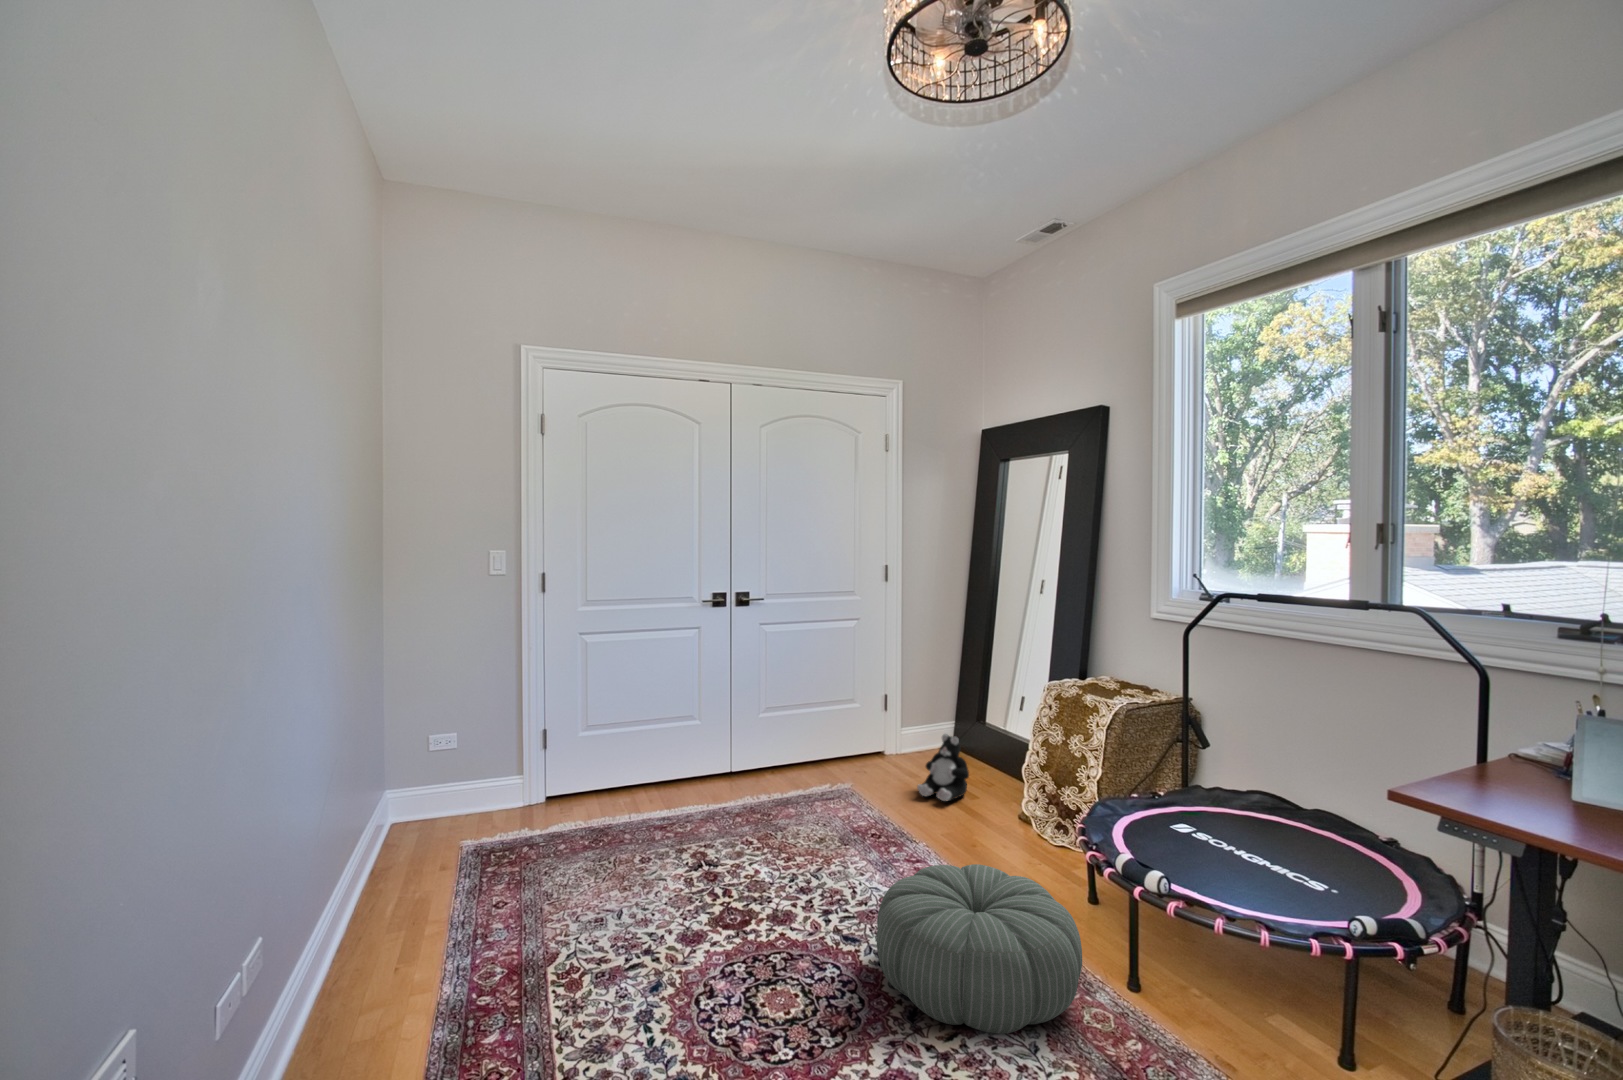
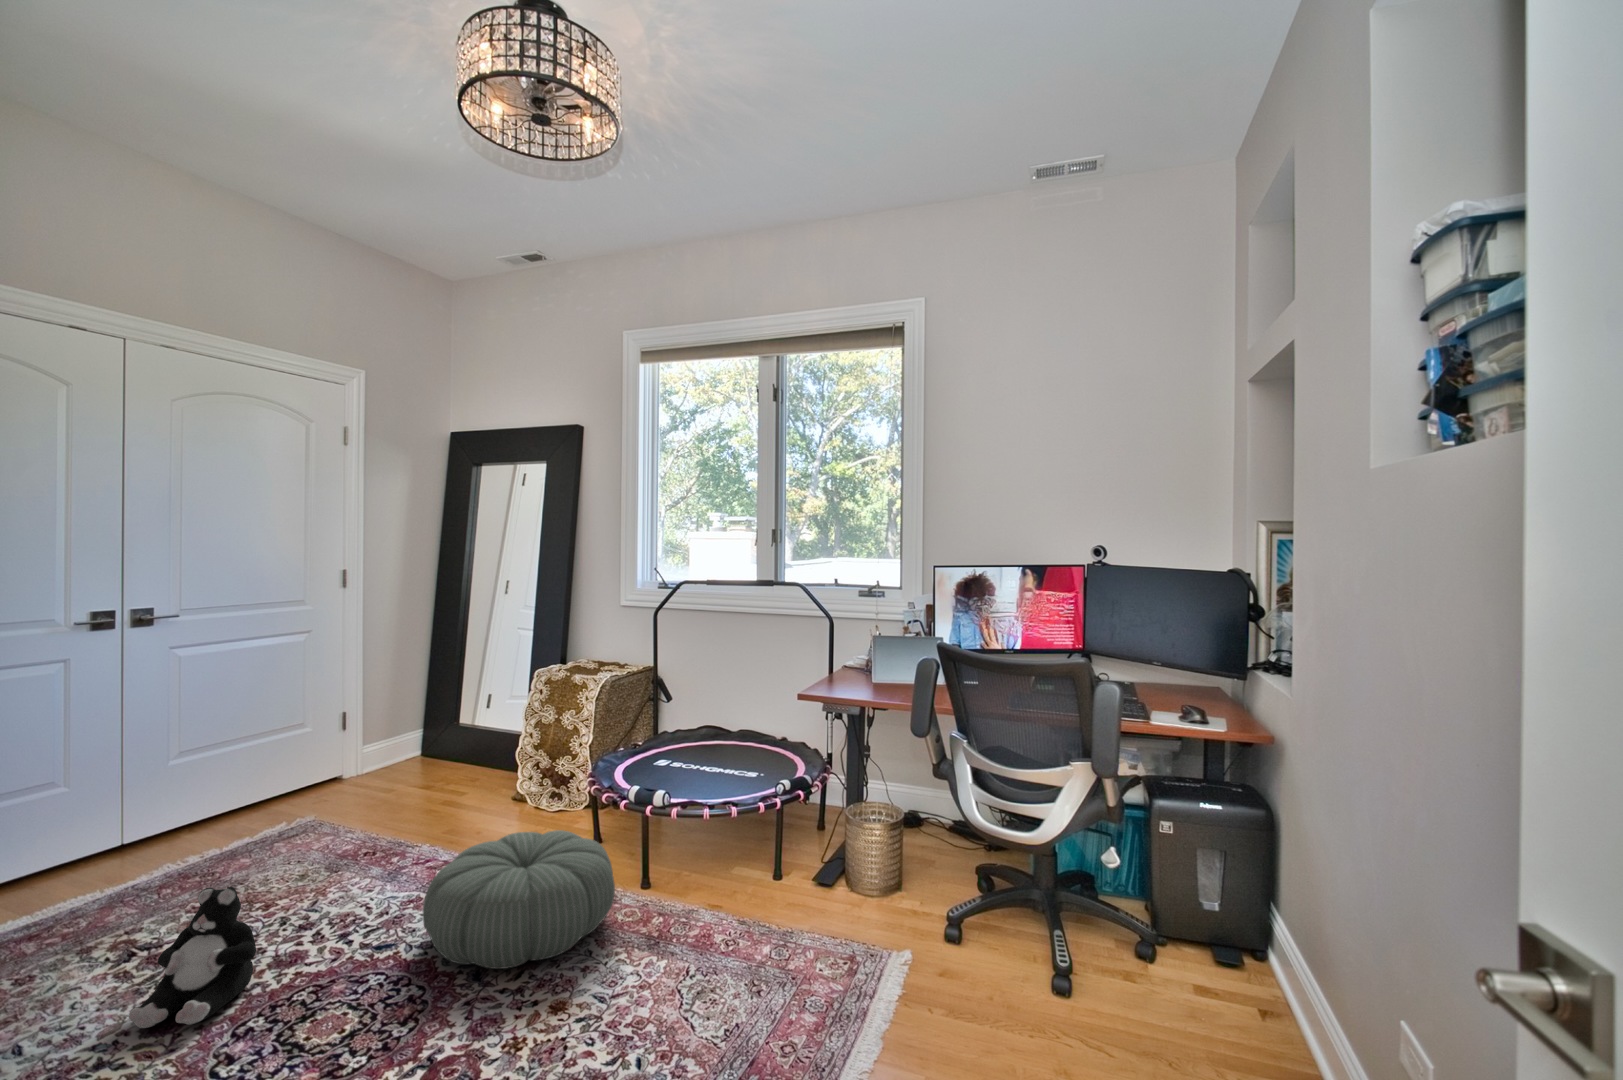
plush toy: present [917,734,969,802] -> present [129,887,256,1028]

